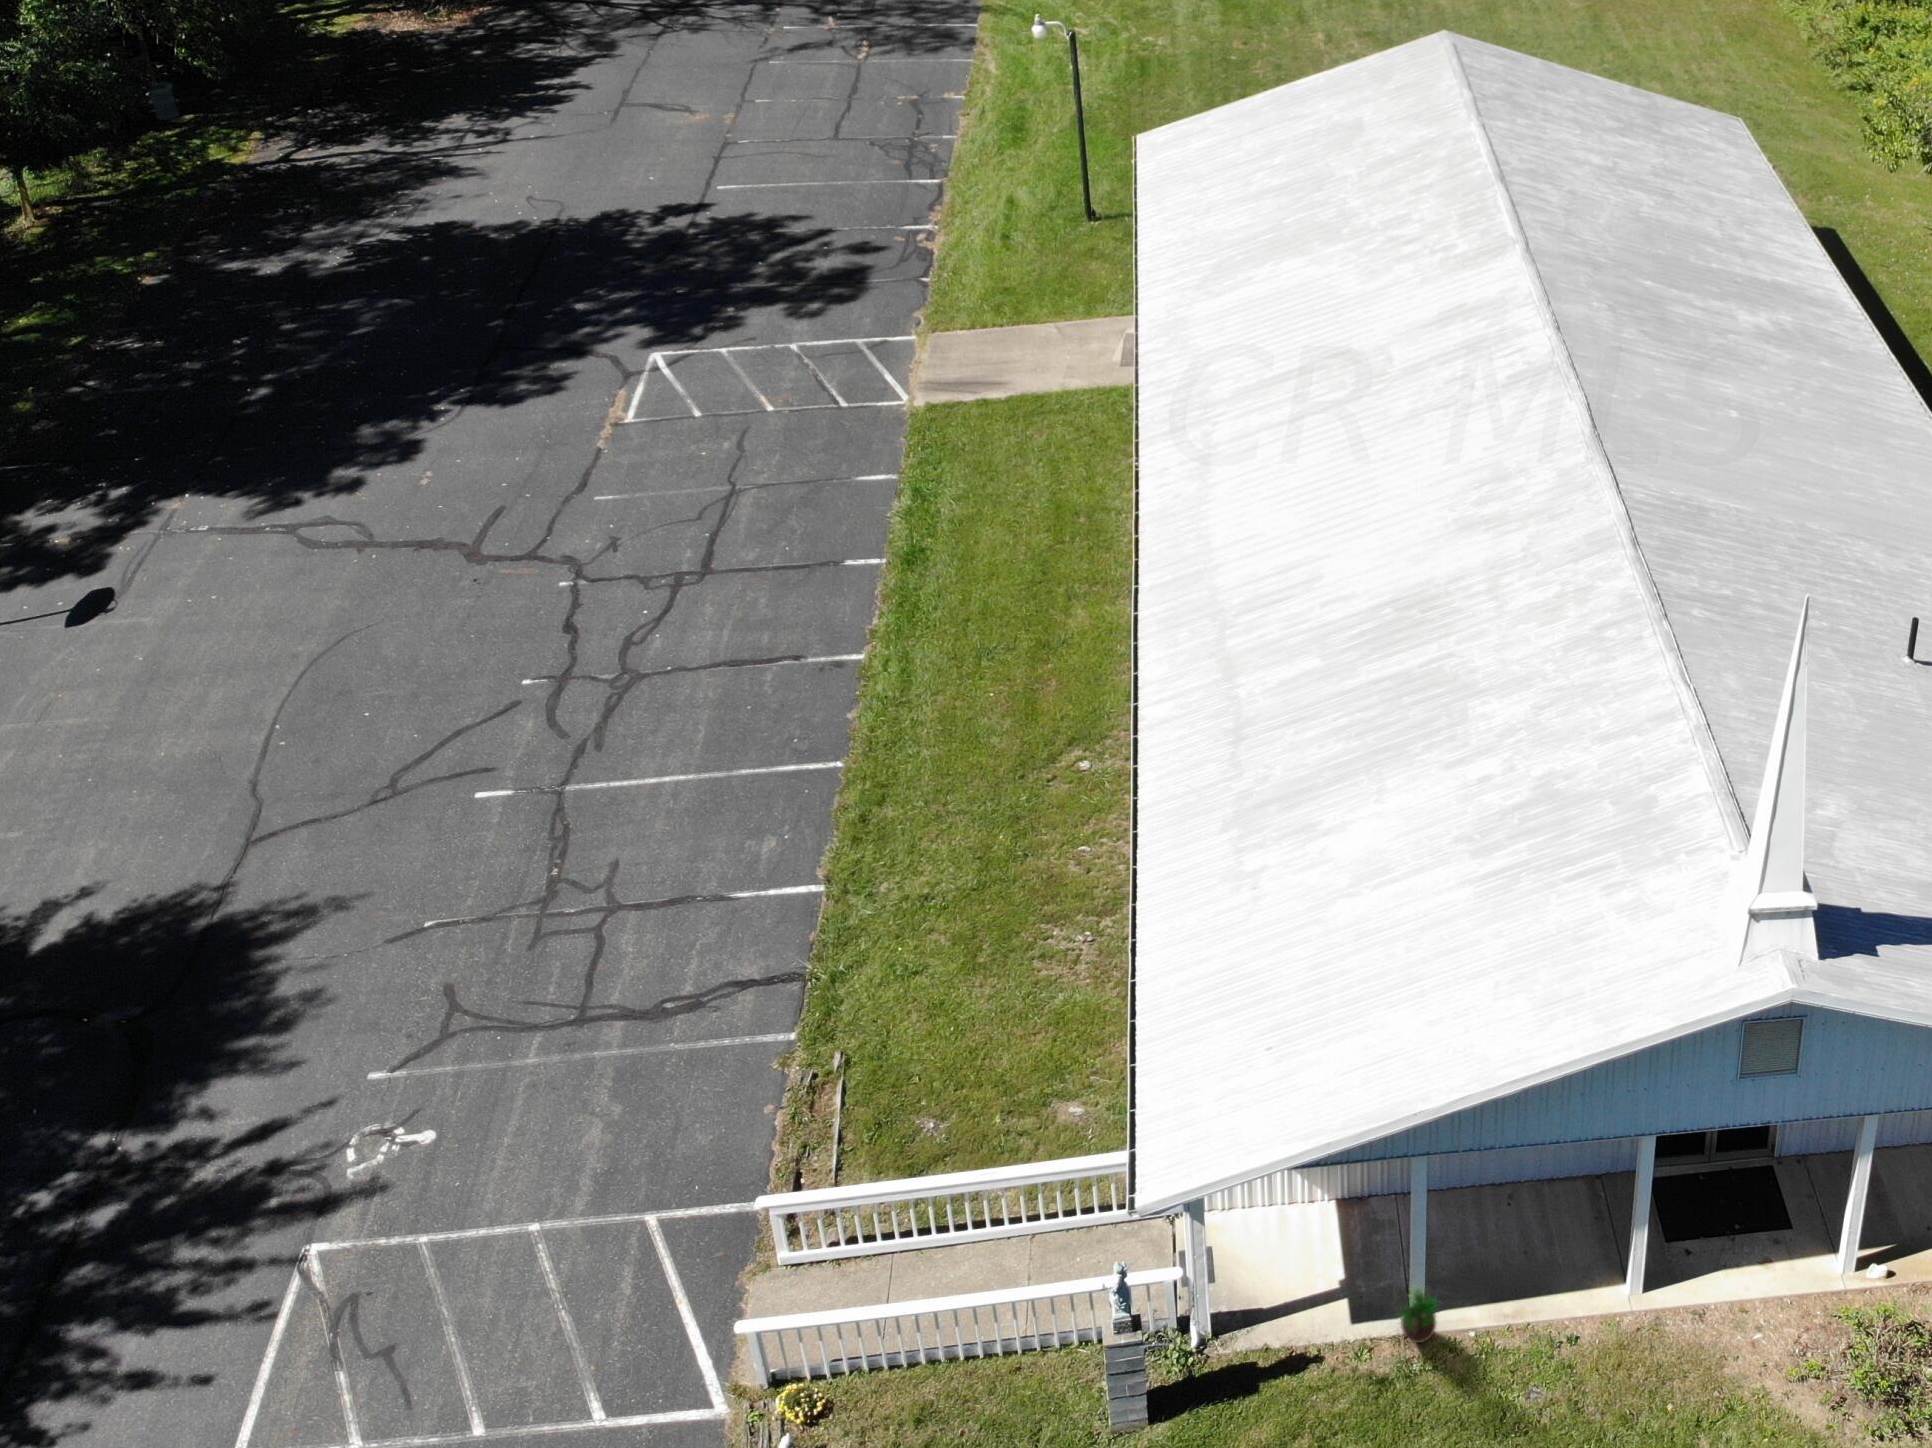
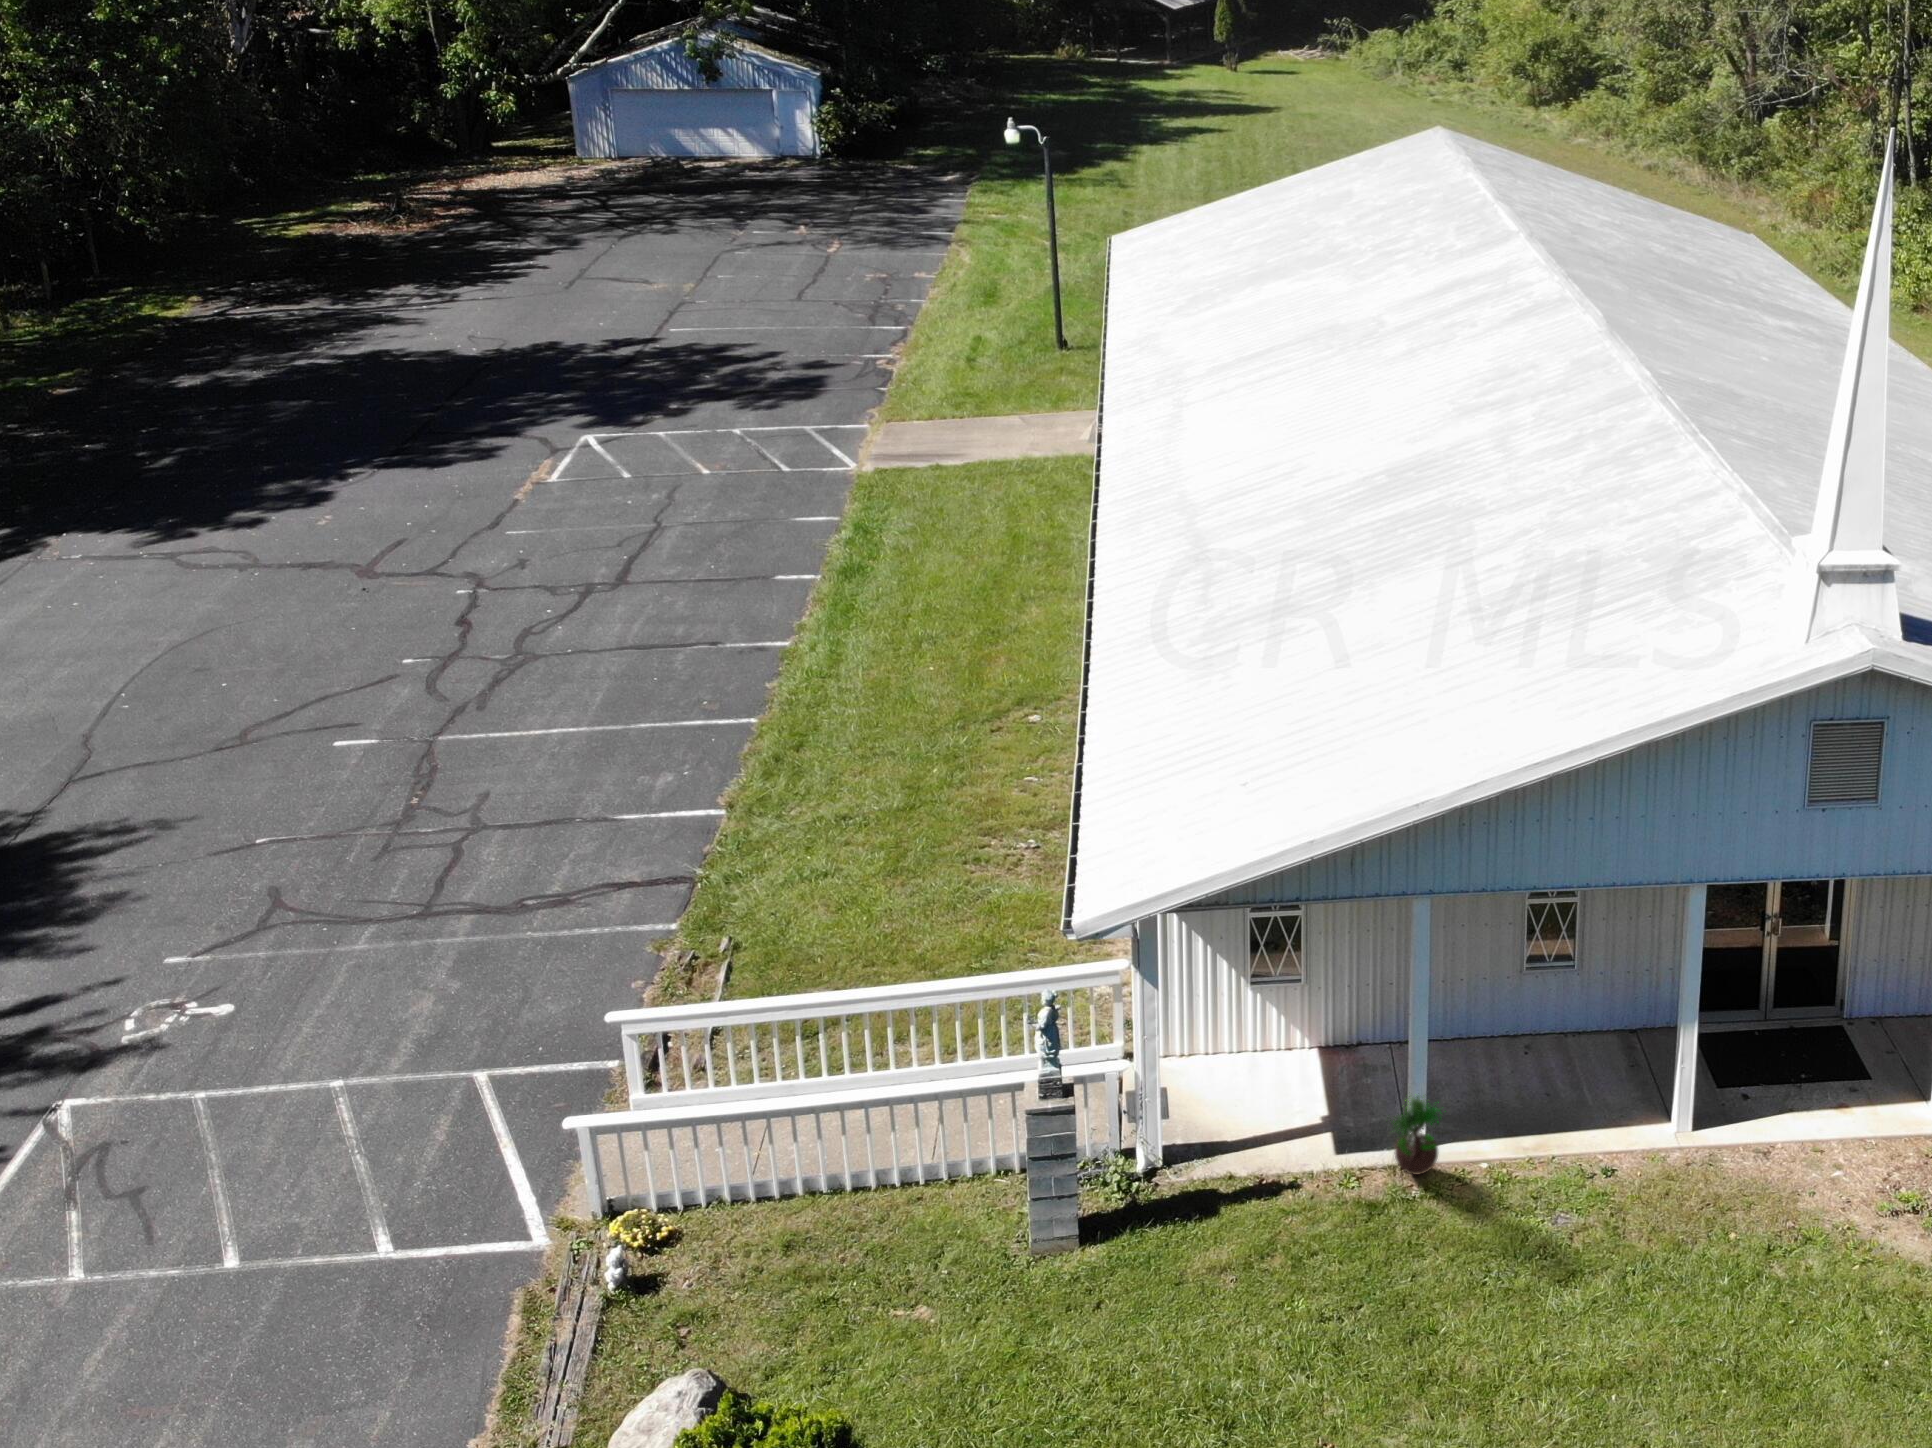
trash can: present [151,83,179,120] -> none [86,237,120,274]

